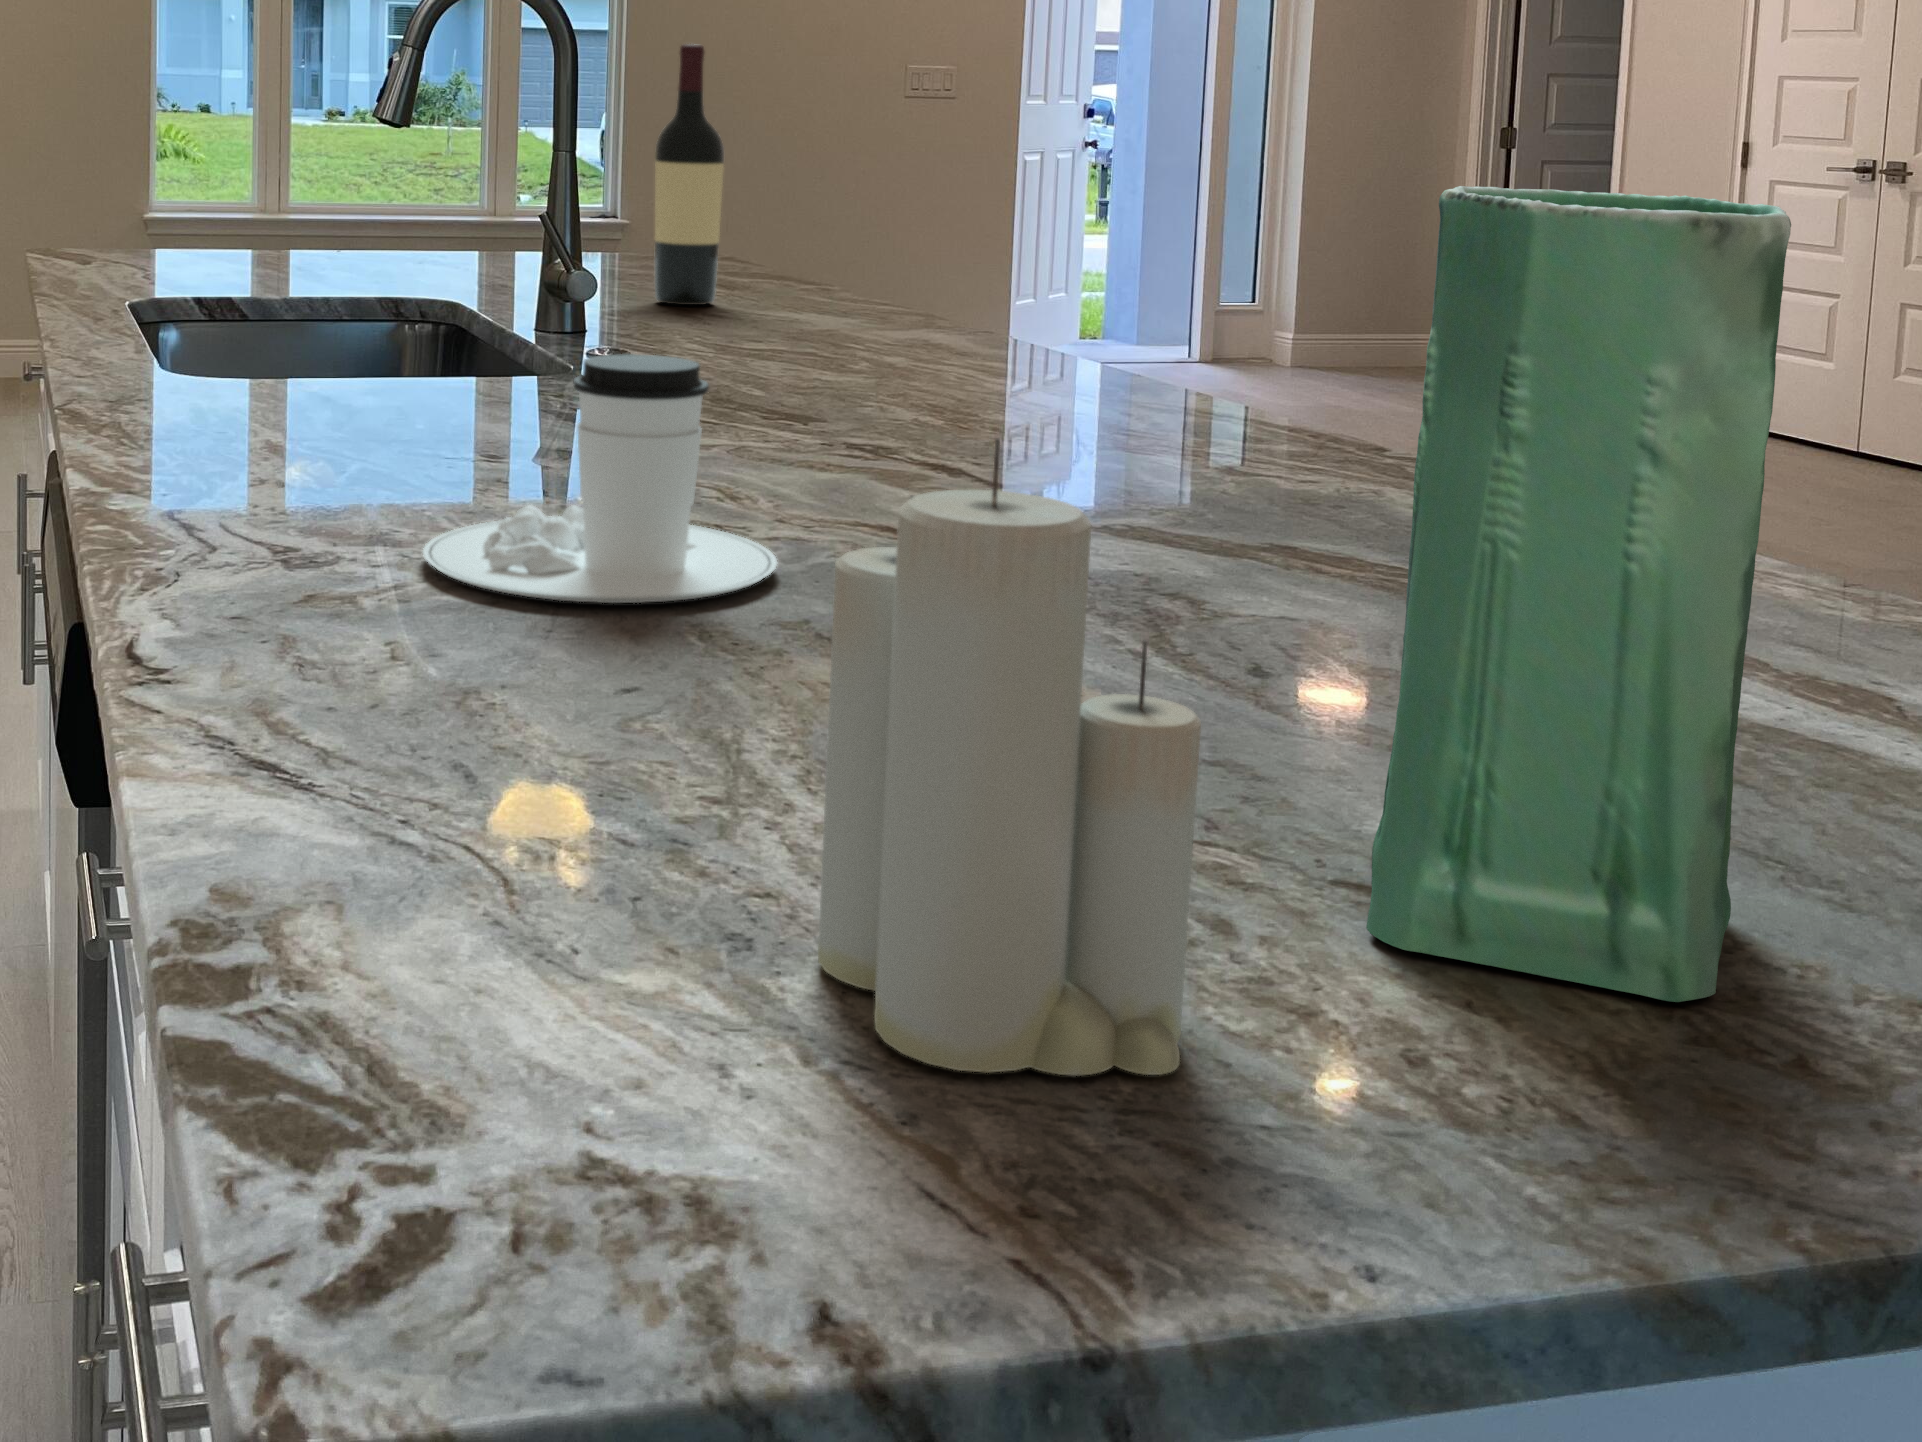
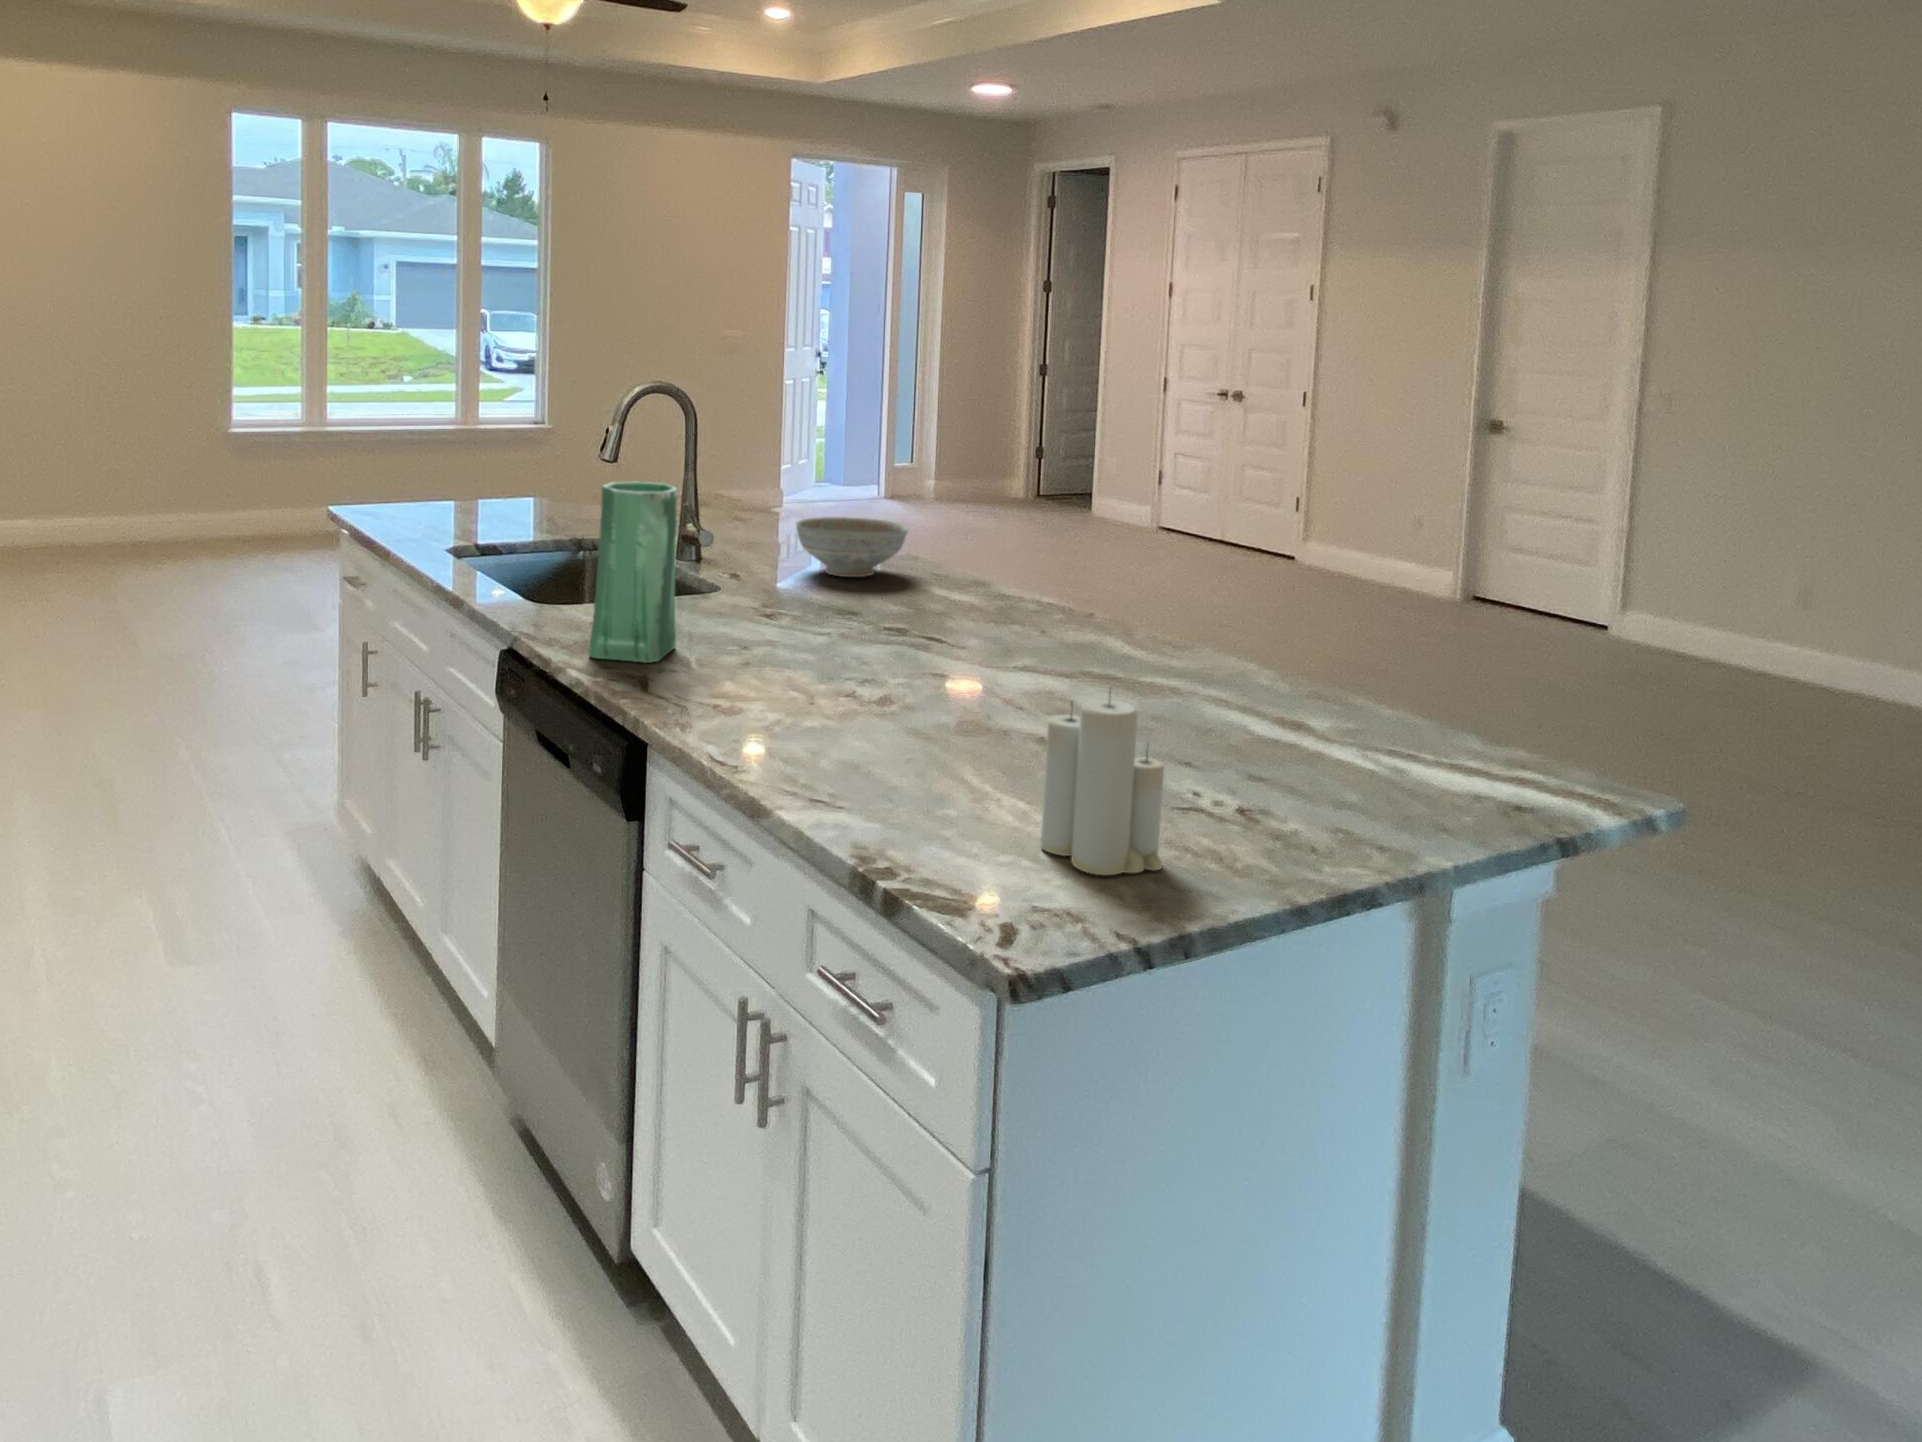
wine bottle: present [655,44,724,305] -> none [704,397,739,531]
vase: present [1366,186,1791,1002] -> present [589,482,677,663]
decorative bowl: none [763,258,1003,374] -> present [796,517,909,577]
coffee cup: present [423,354,777,603] -> none [759,611,907,719]

